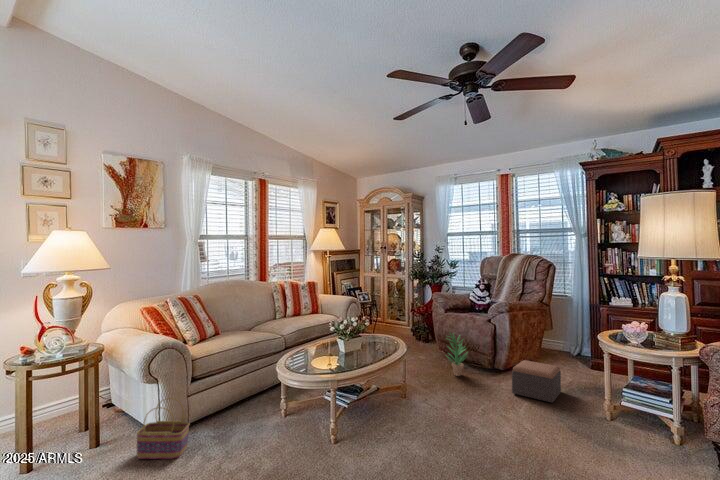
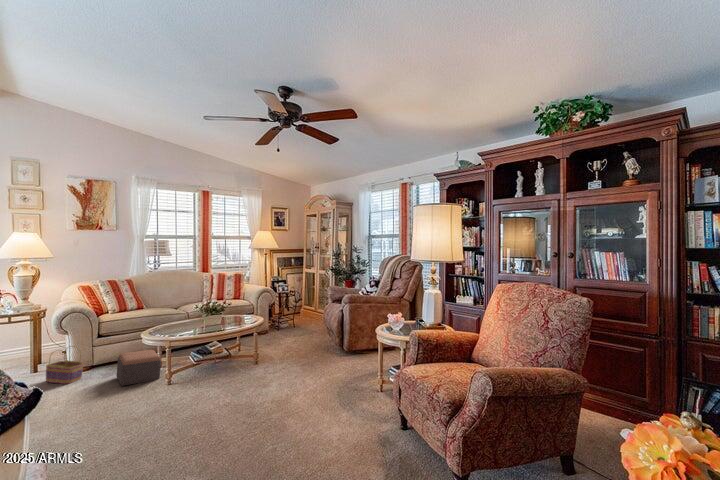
potted plant: present [446,333,467,376] -> none [310,317,330,353]
footstool: present [512,360,561,403] -> present [117,350,161,386]

